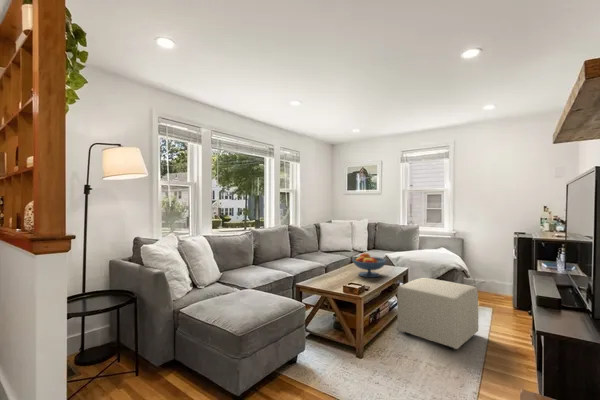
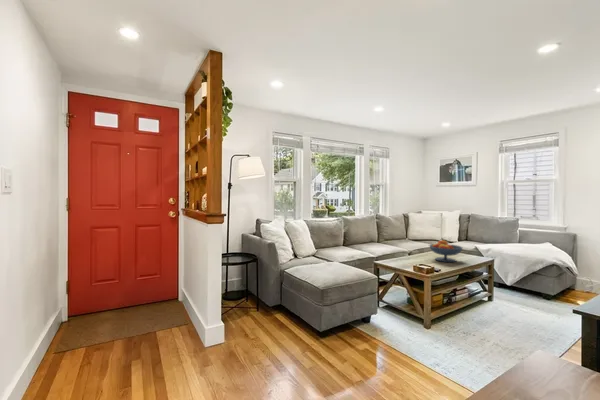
ottoman: present [397,278,478,349] -> none [471,267,563,334]

